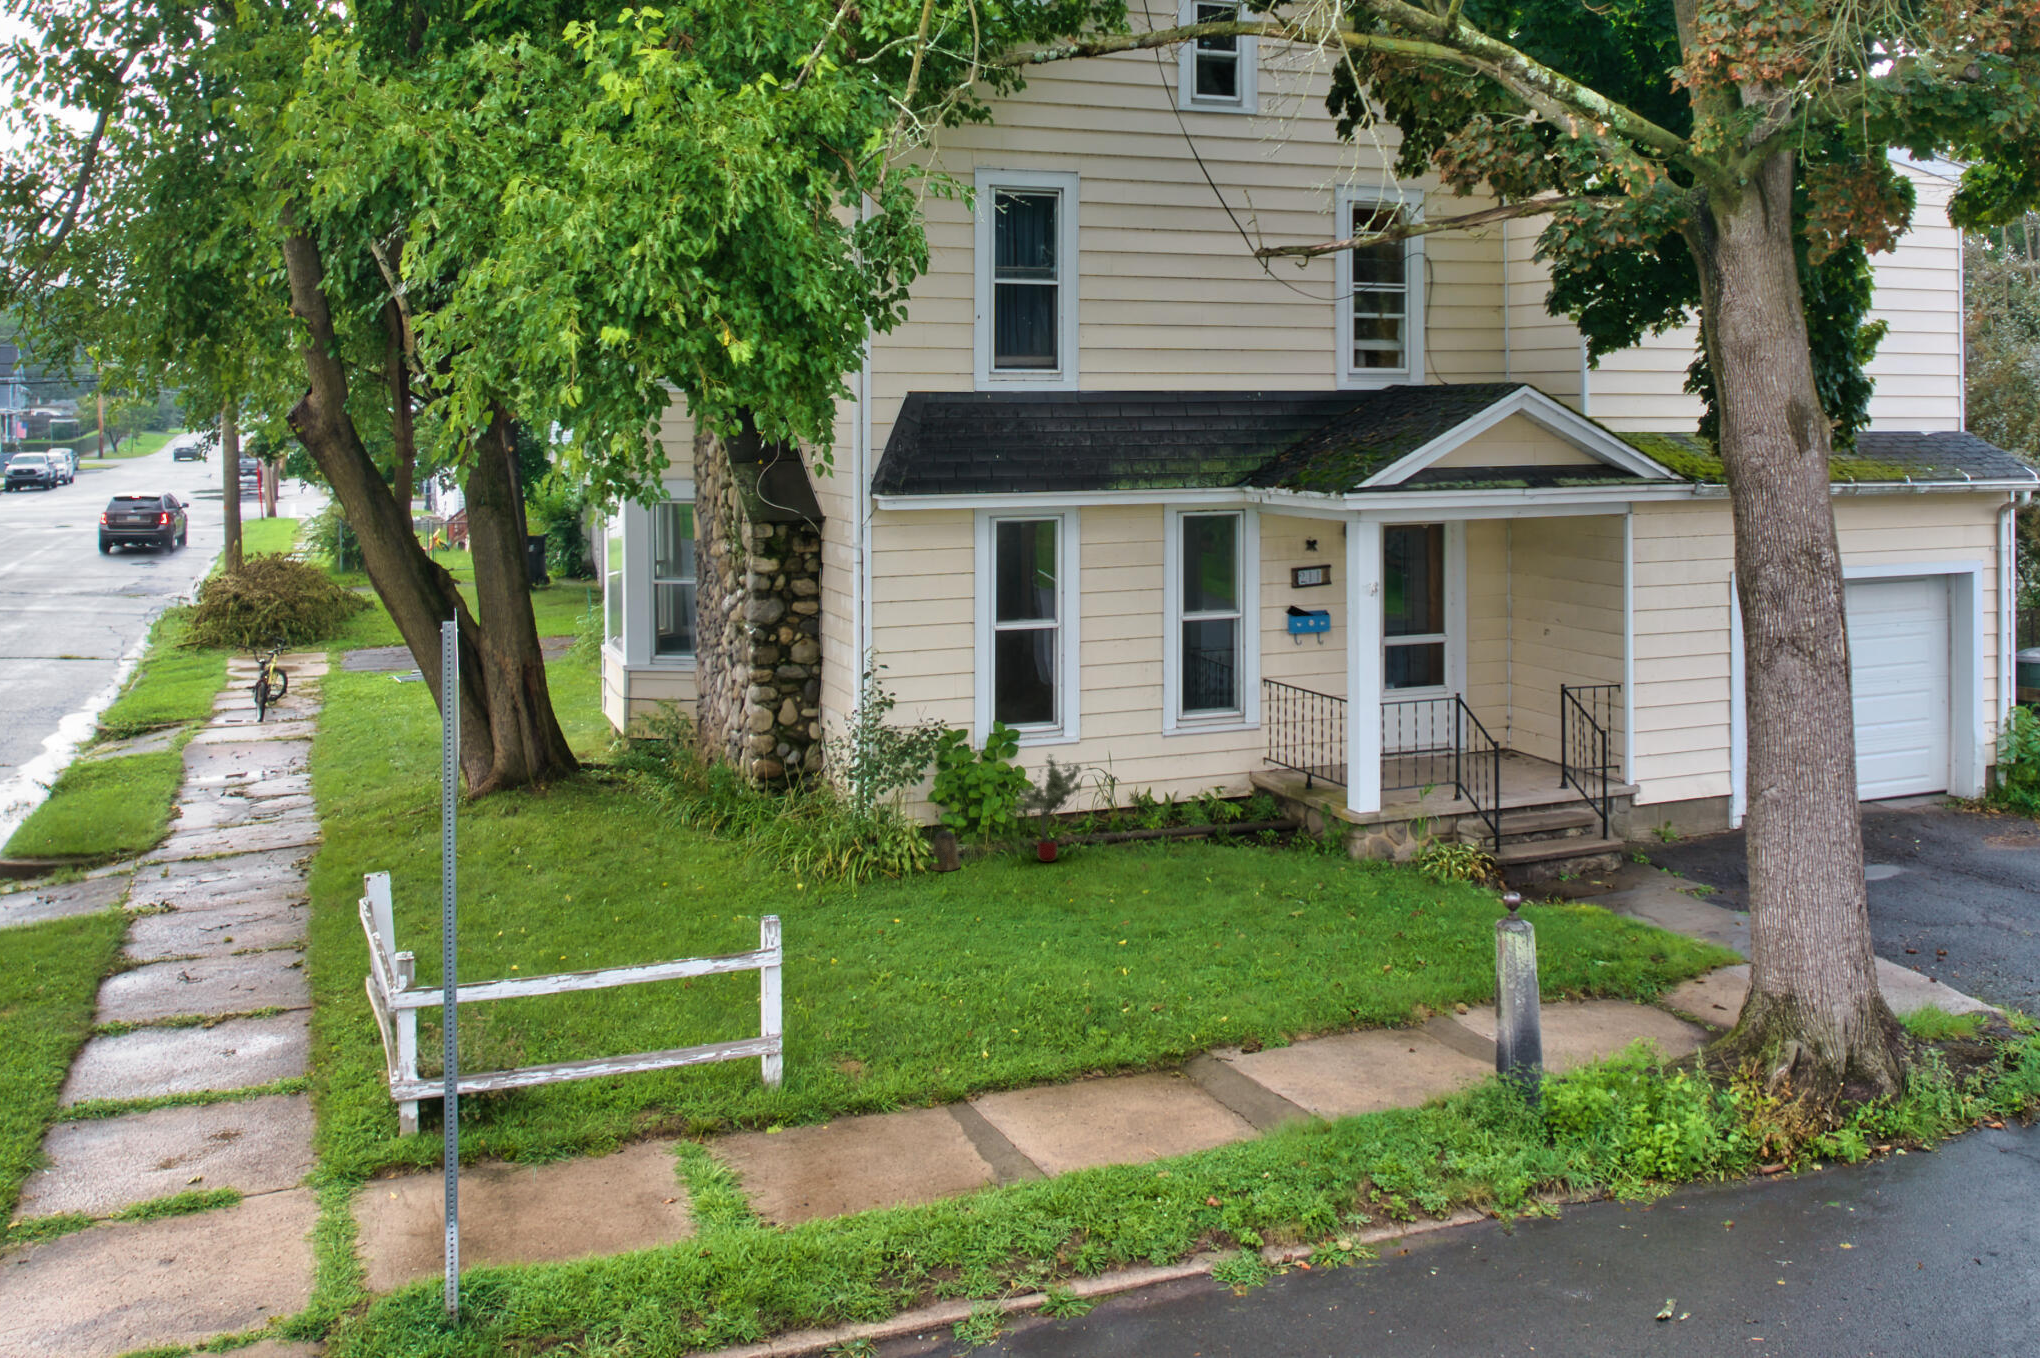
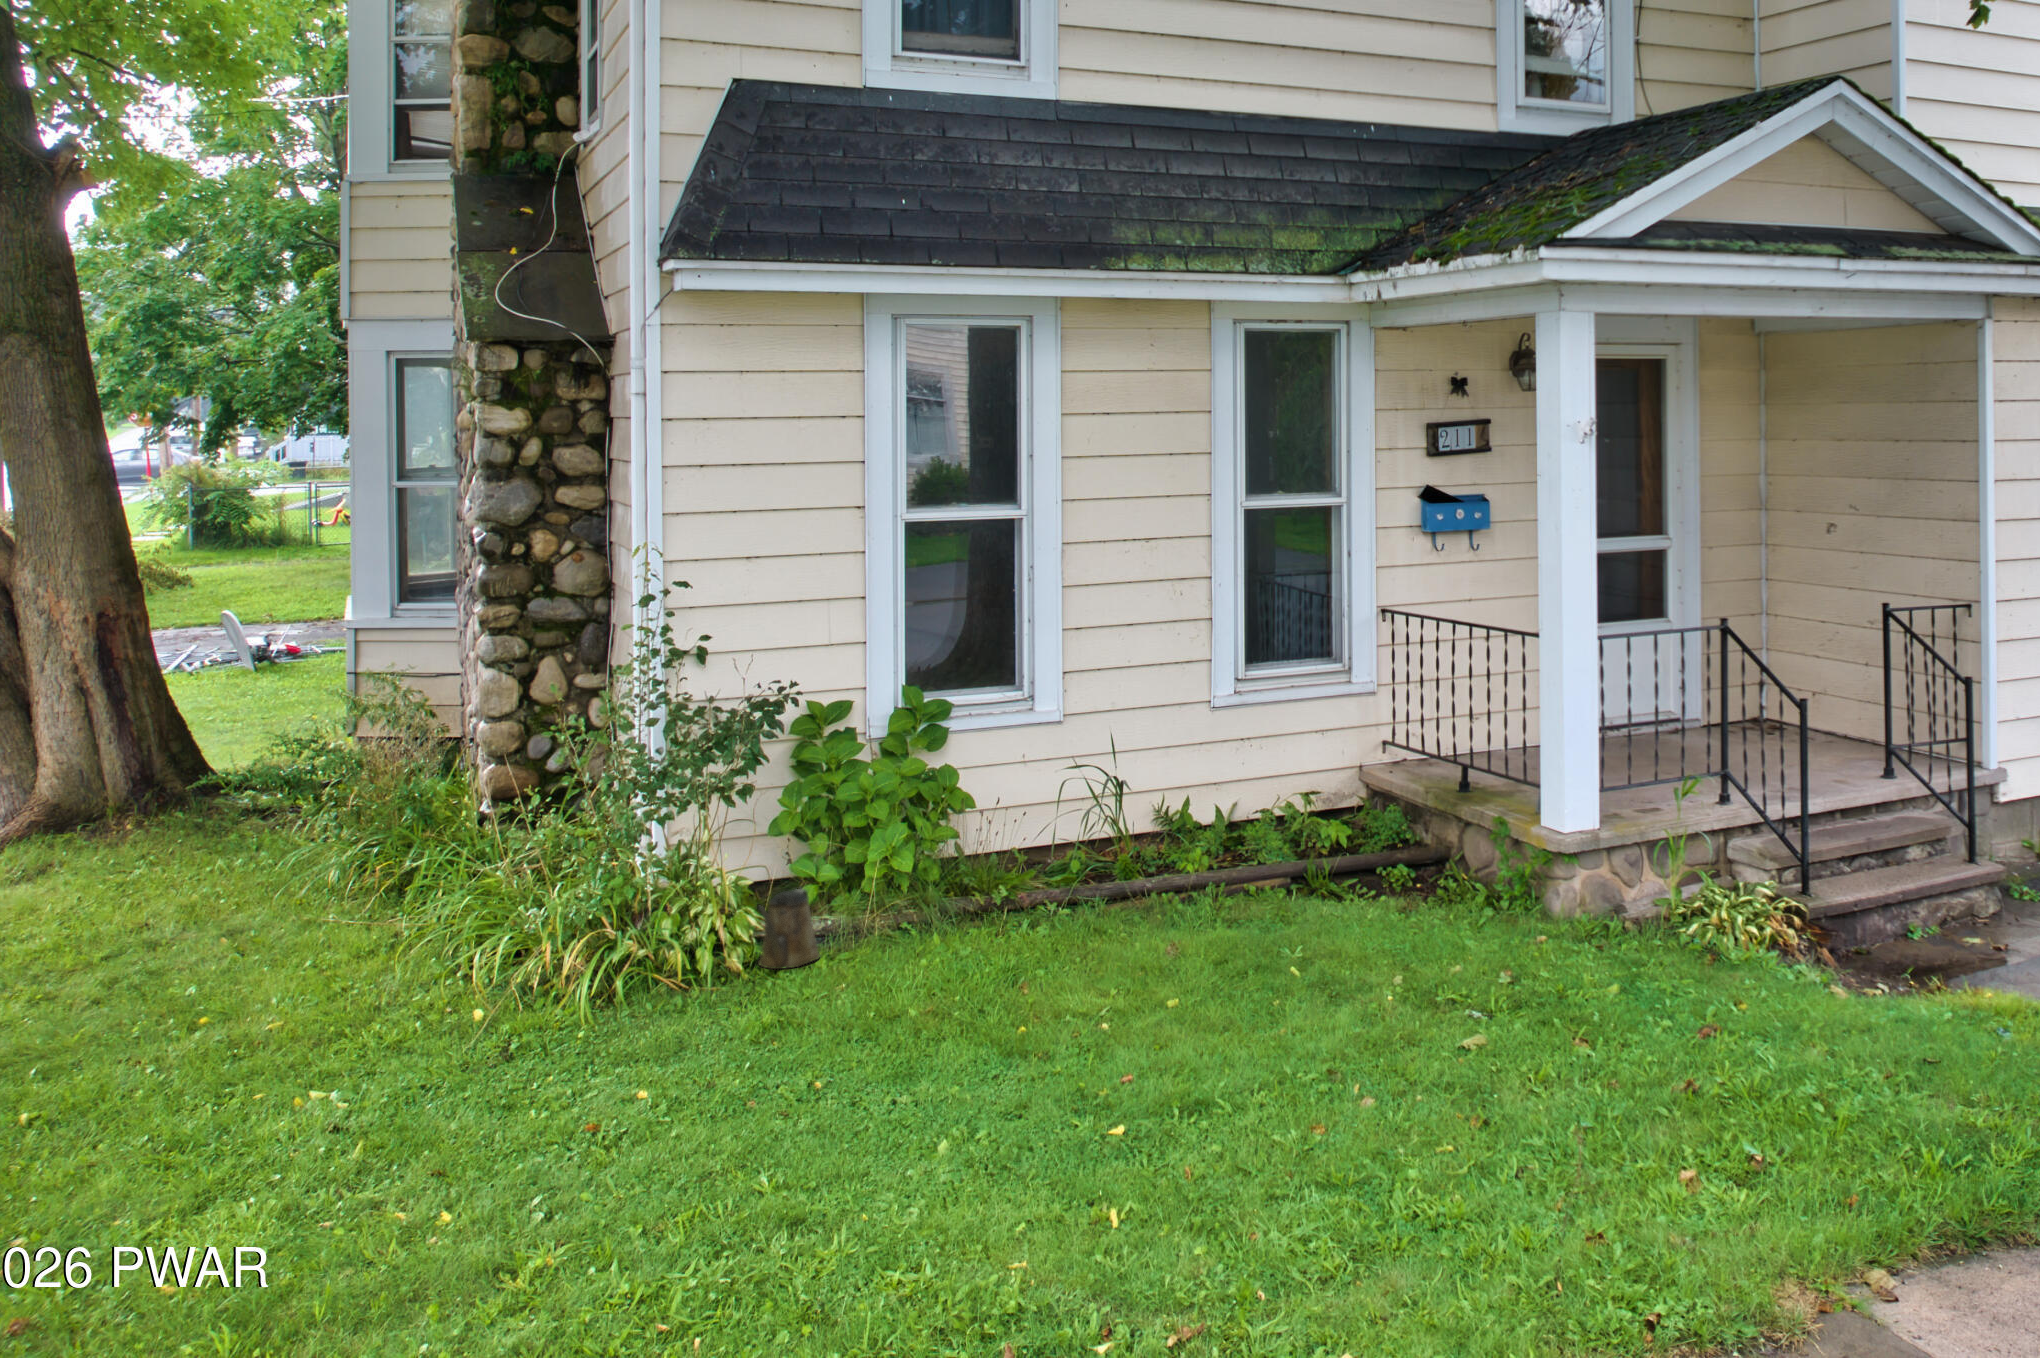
potted tree: present [1015,754,1081,862] -> none [920,738,1060,940]

